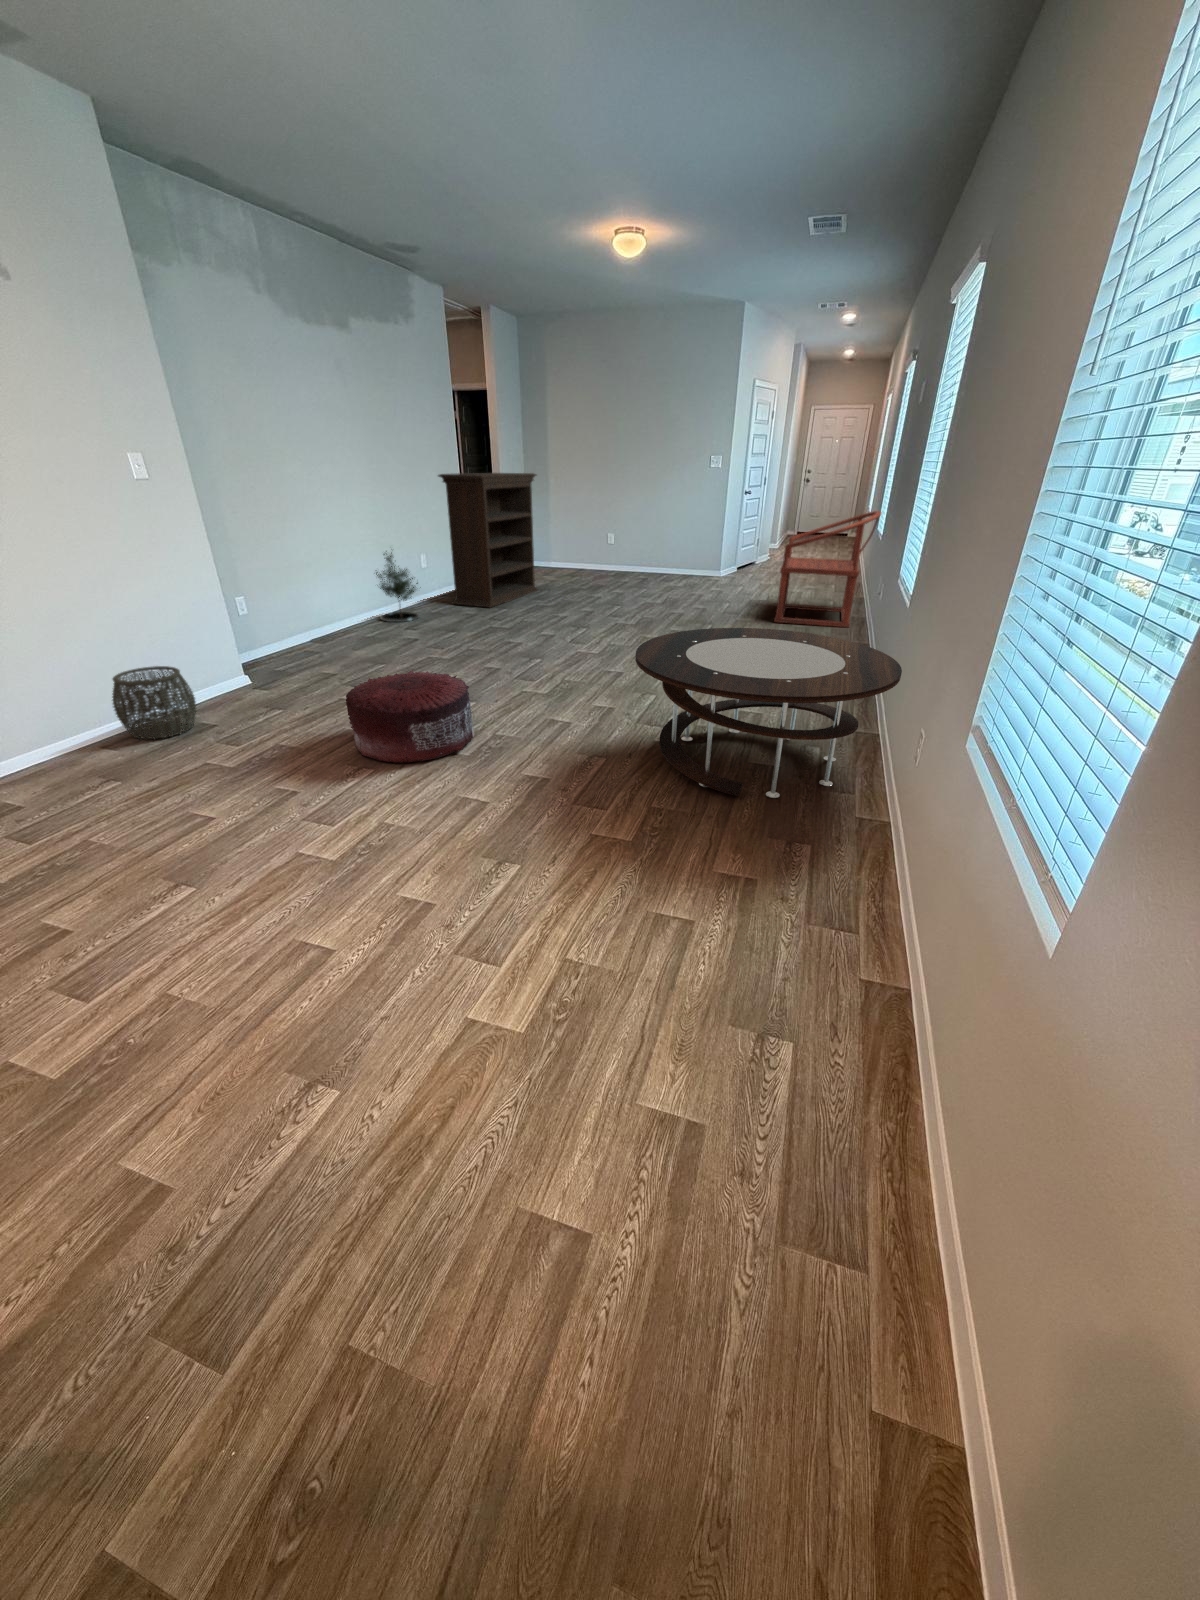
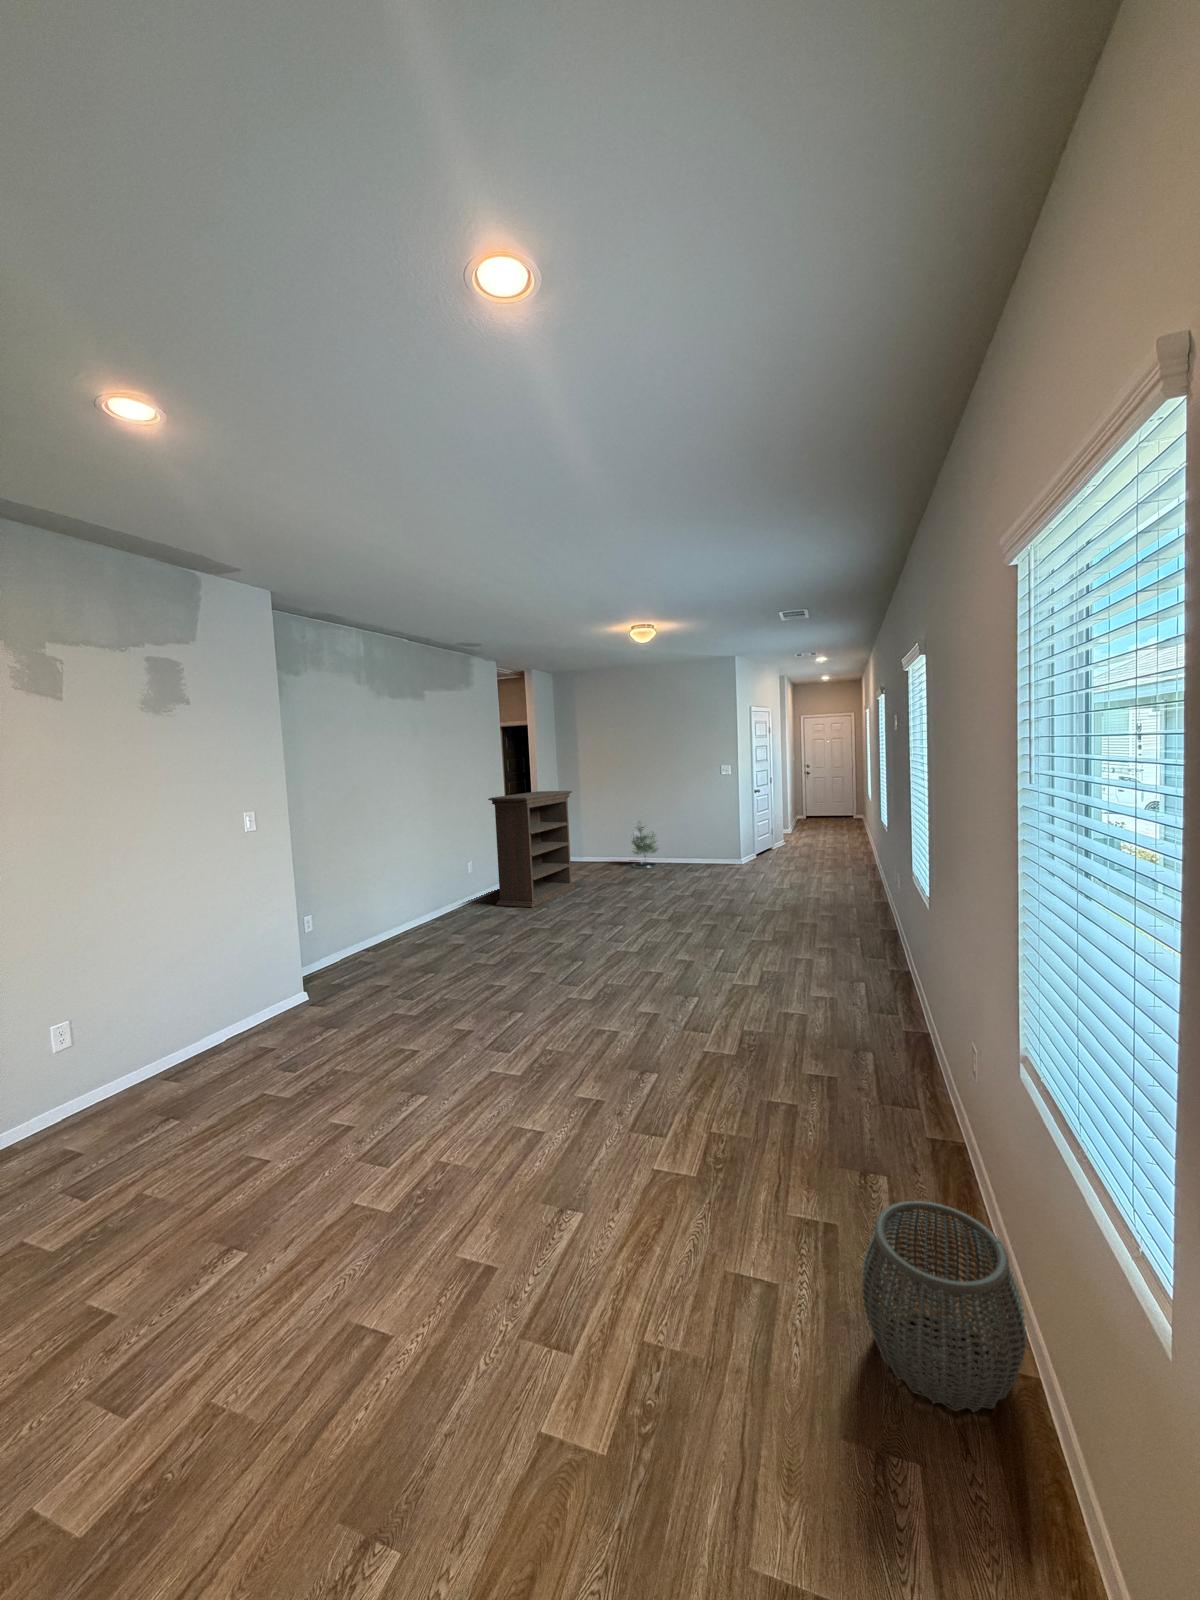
armchair: present [774,511,881,627] -> none [798,809,881,913]
potted tree: present [376,551,420,622] -> present [632,825,658,868]
coffee table: present [635,628,902,798] -> none [680,933,937,1115]
woven basket: present [112,666,196,739] -> present [862,1201,1027,1412]
pouf: present [346,670,474,763] -> none [406,986,526,1086]

